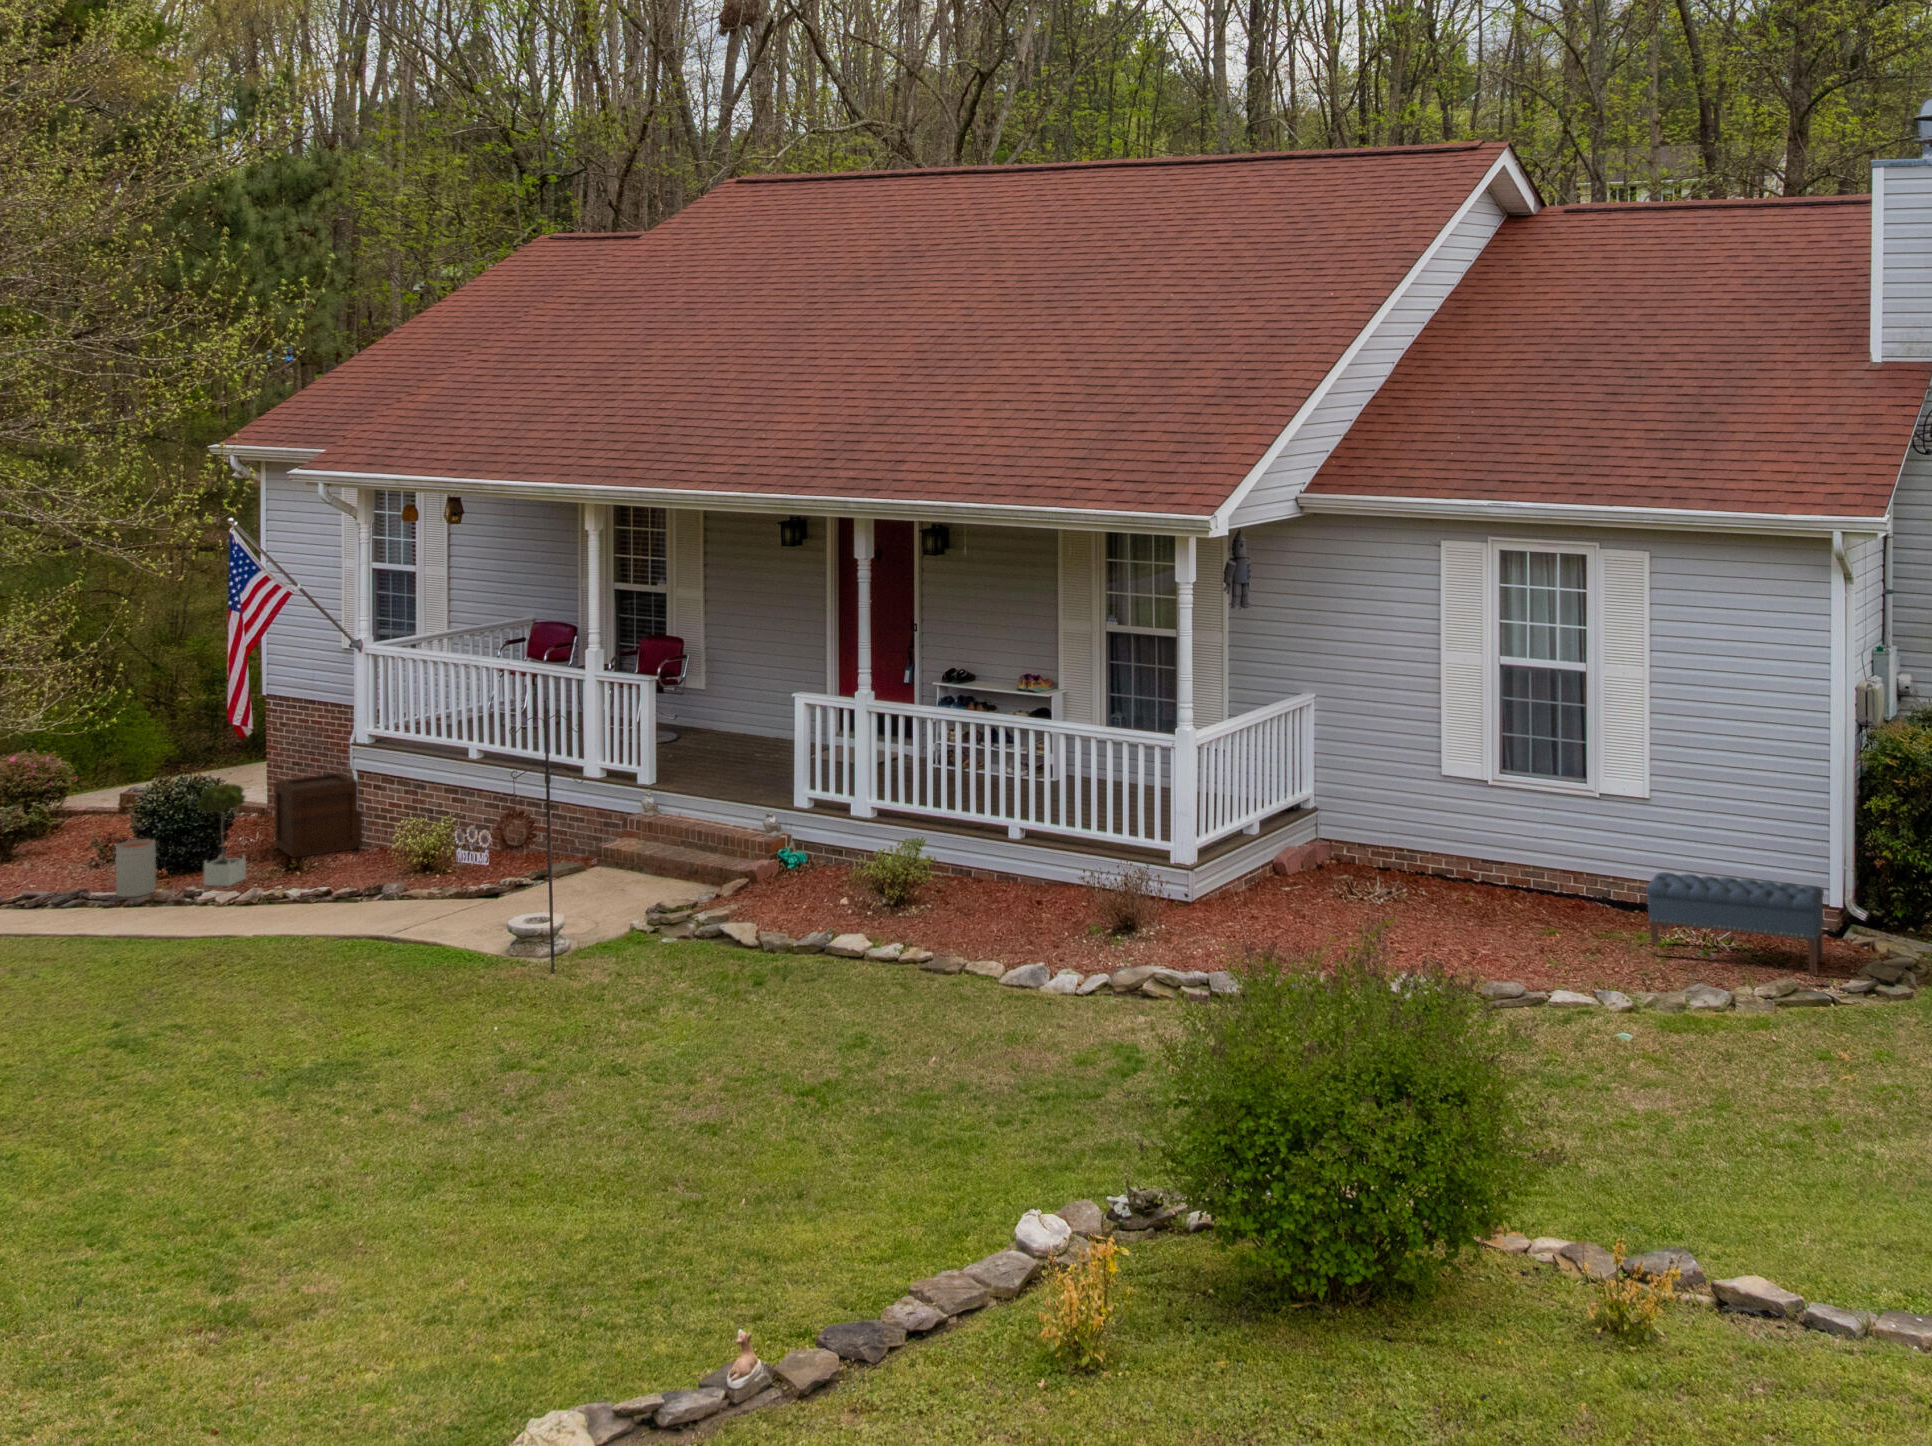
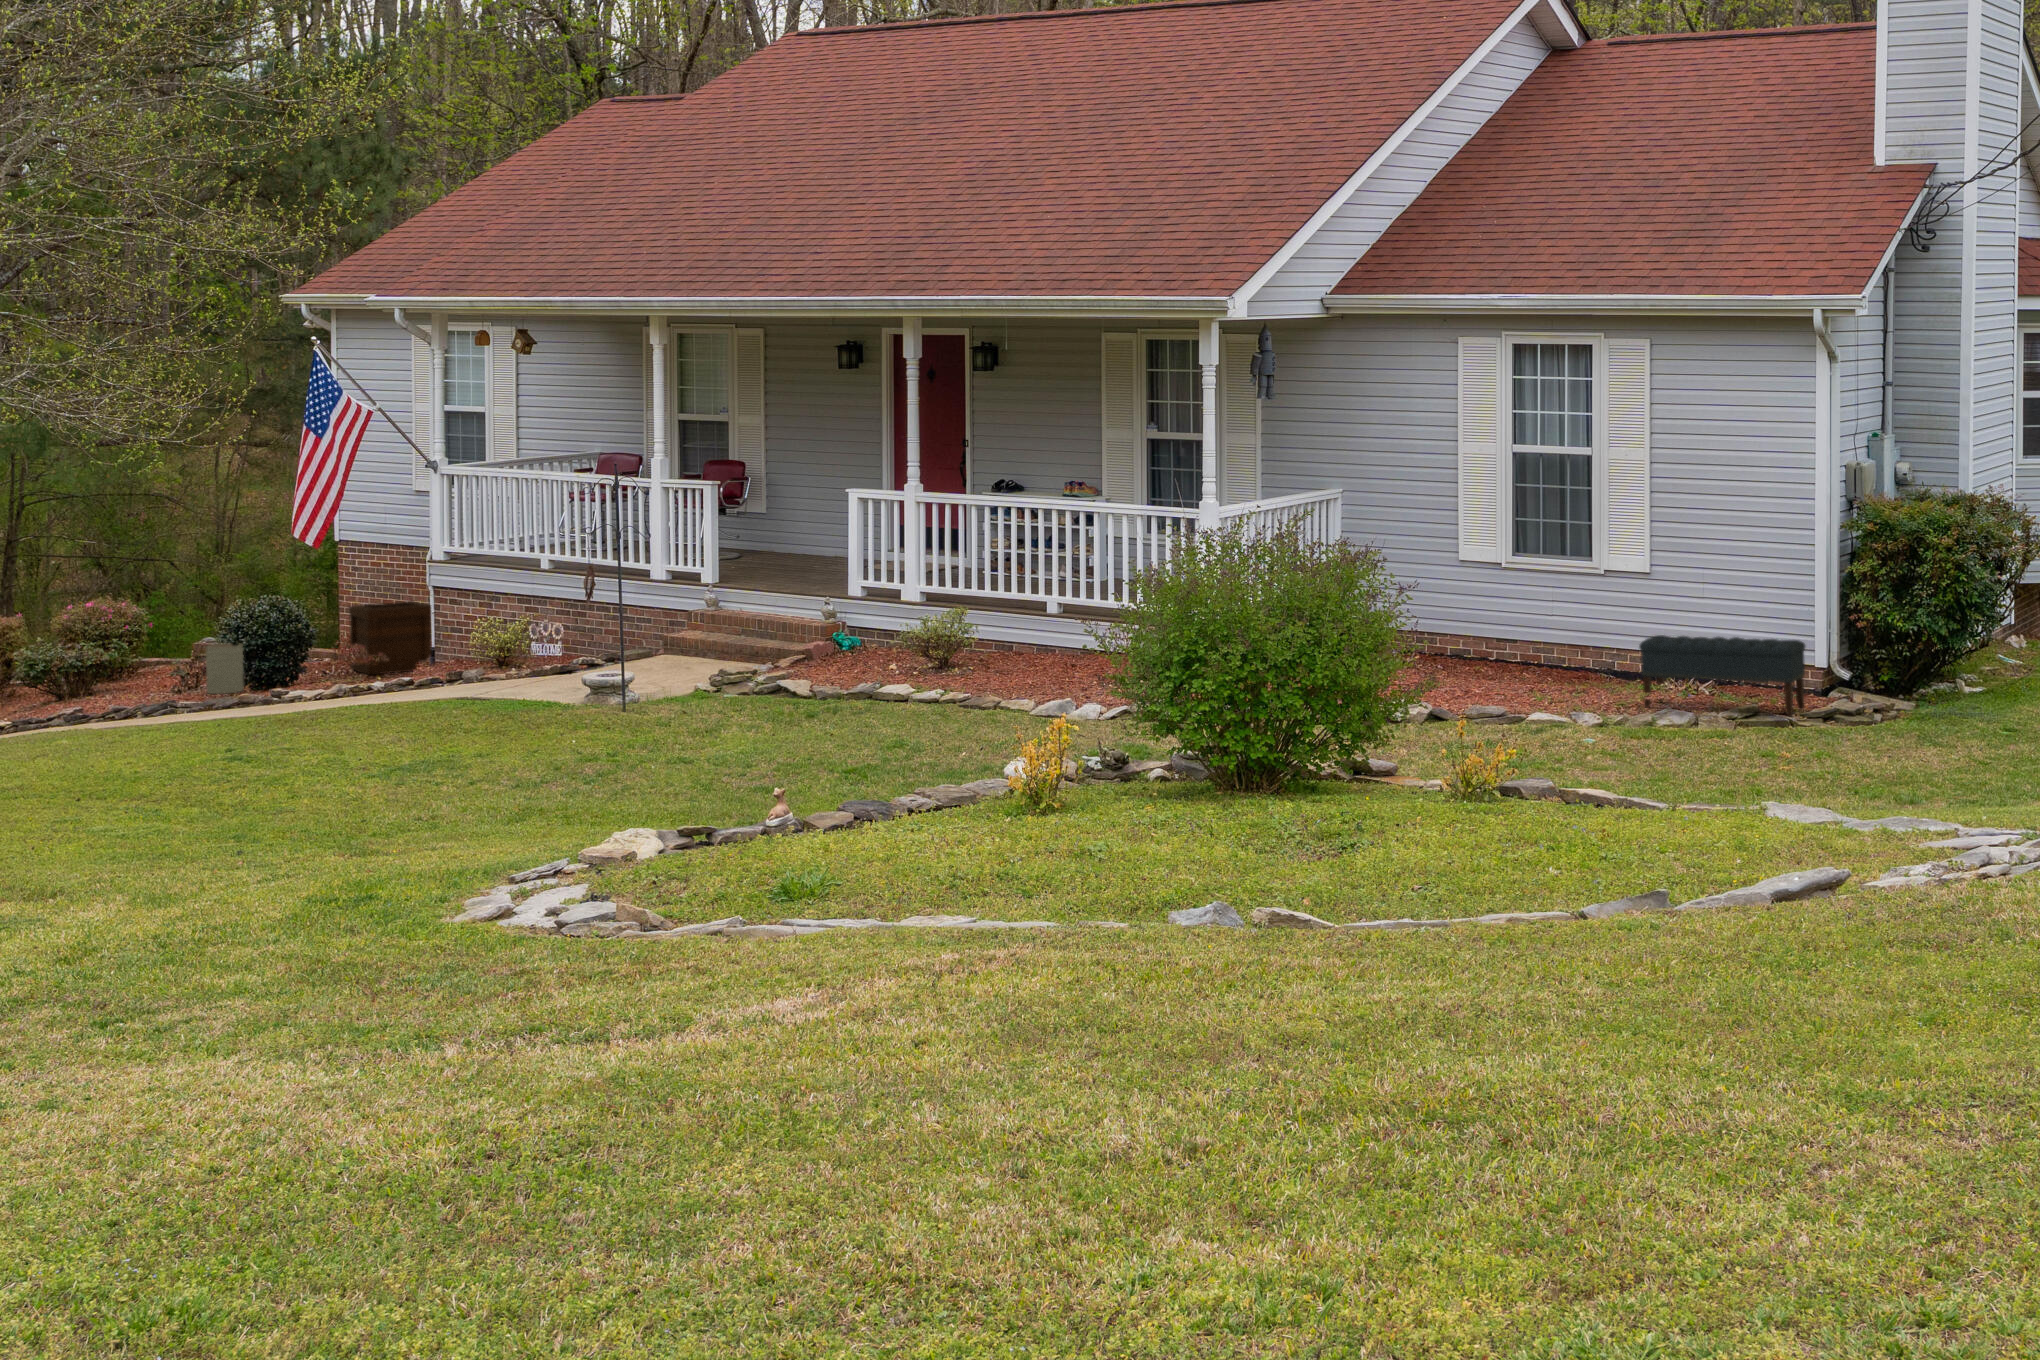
potted tree: present [198,784,246,886] -> none [281,590,327,688]

